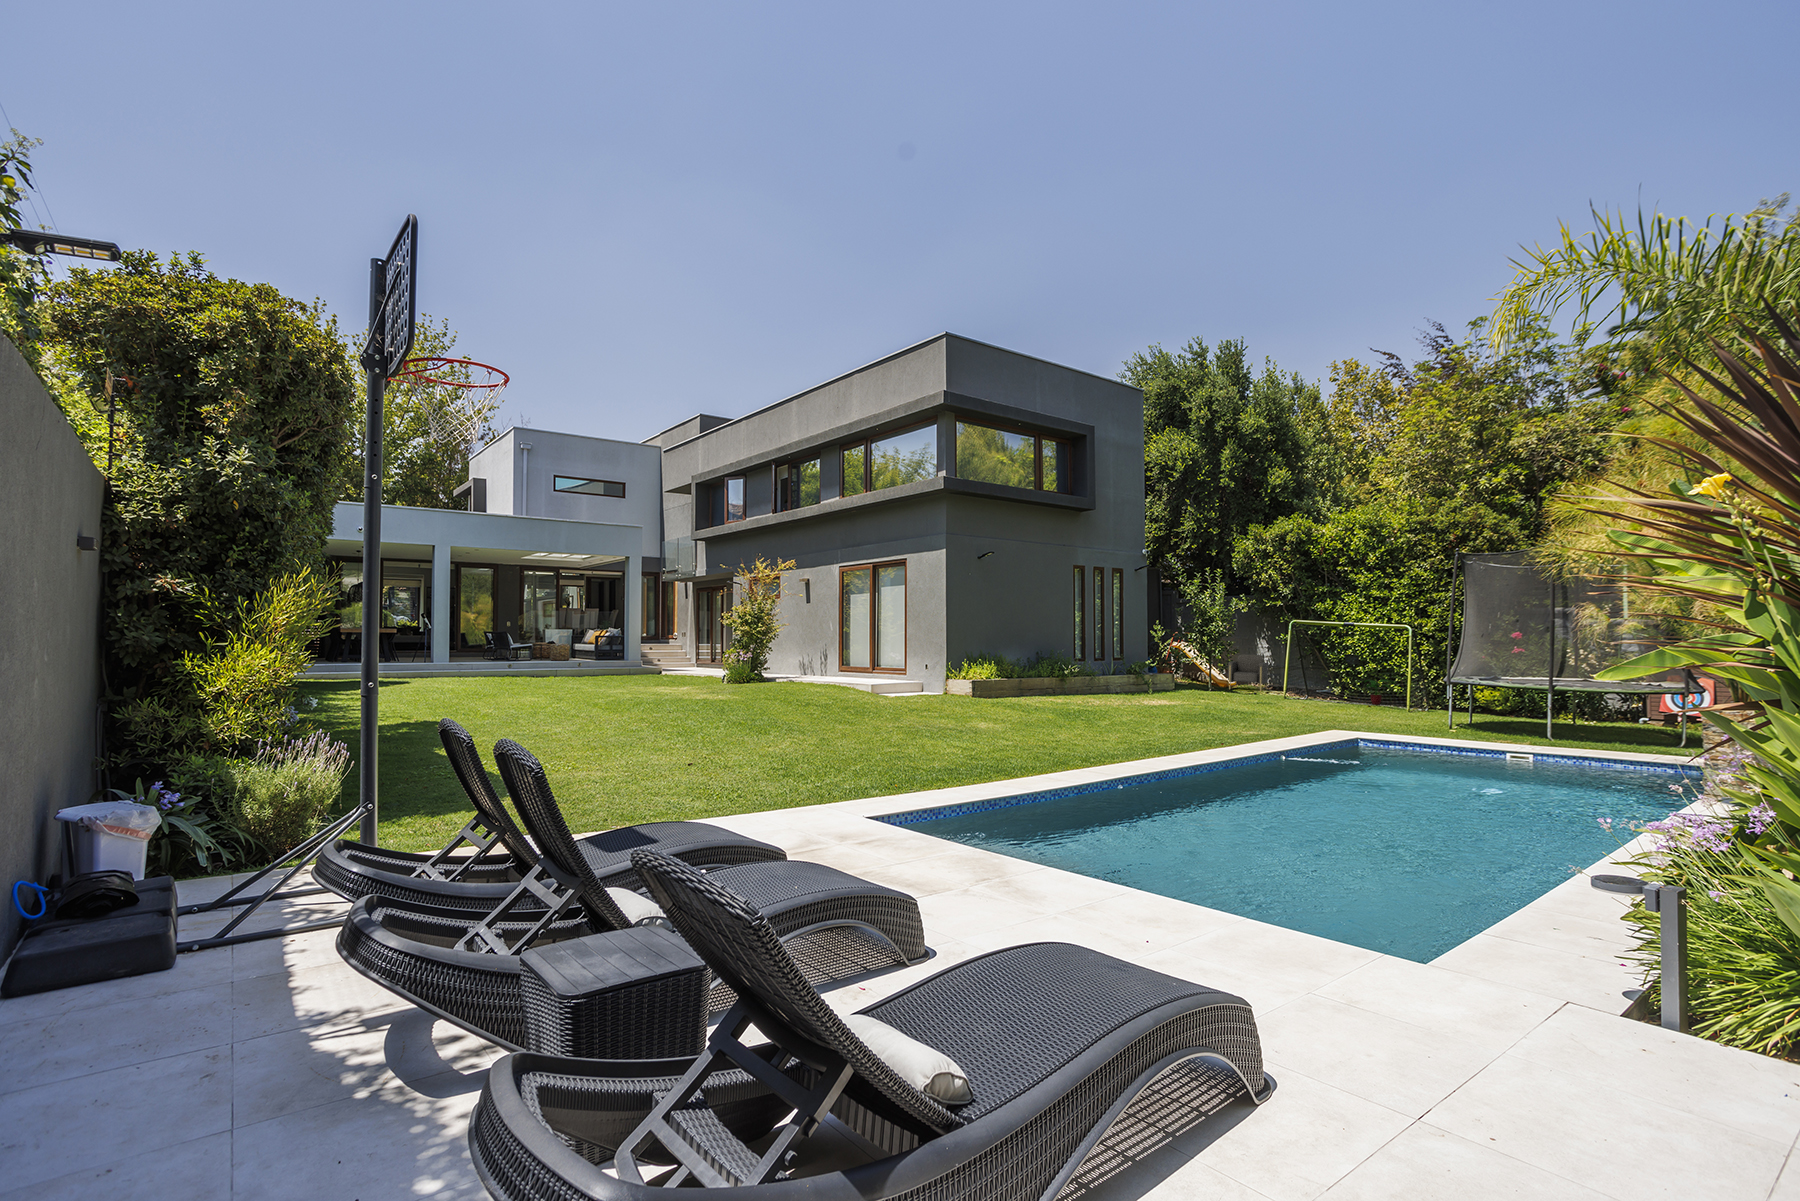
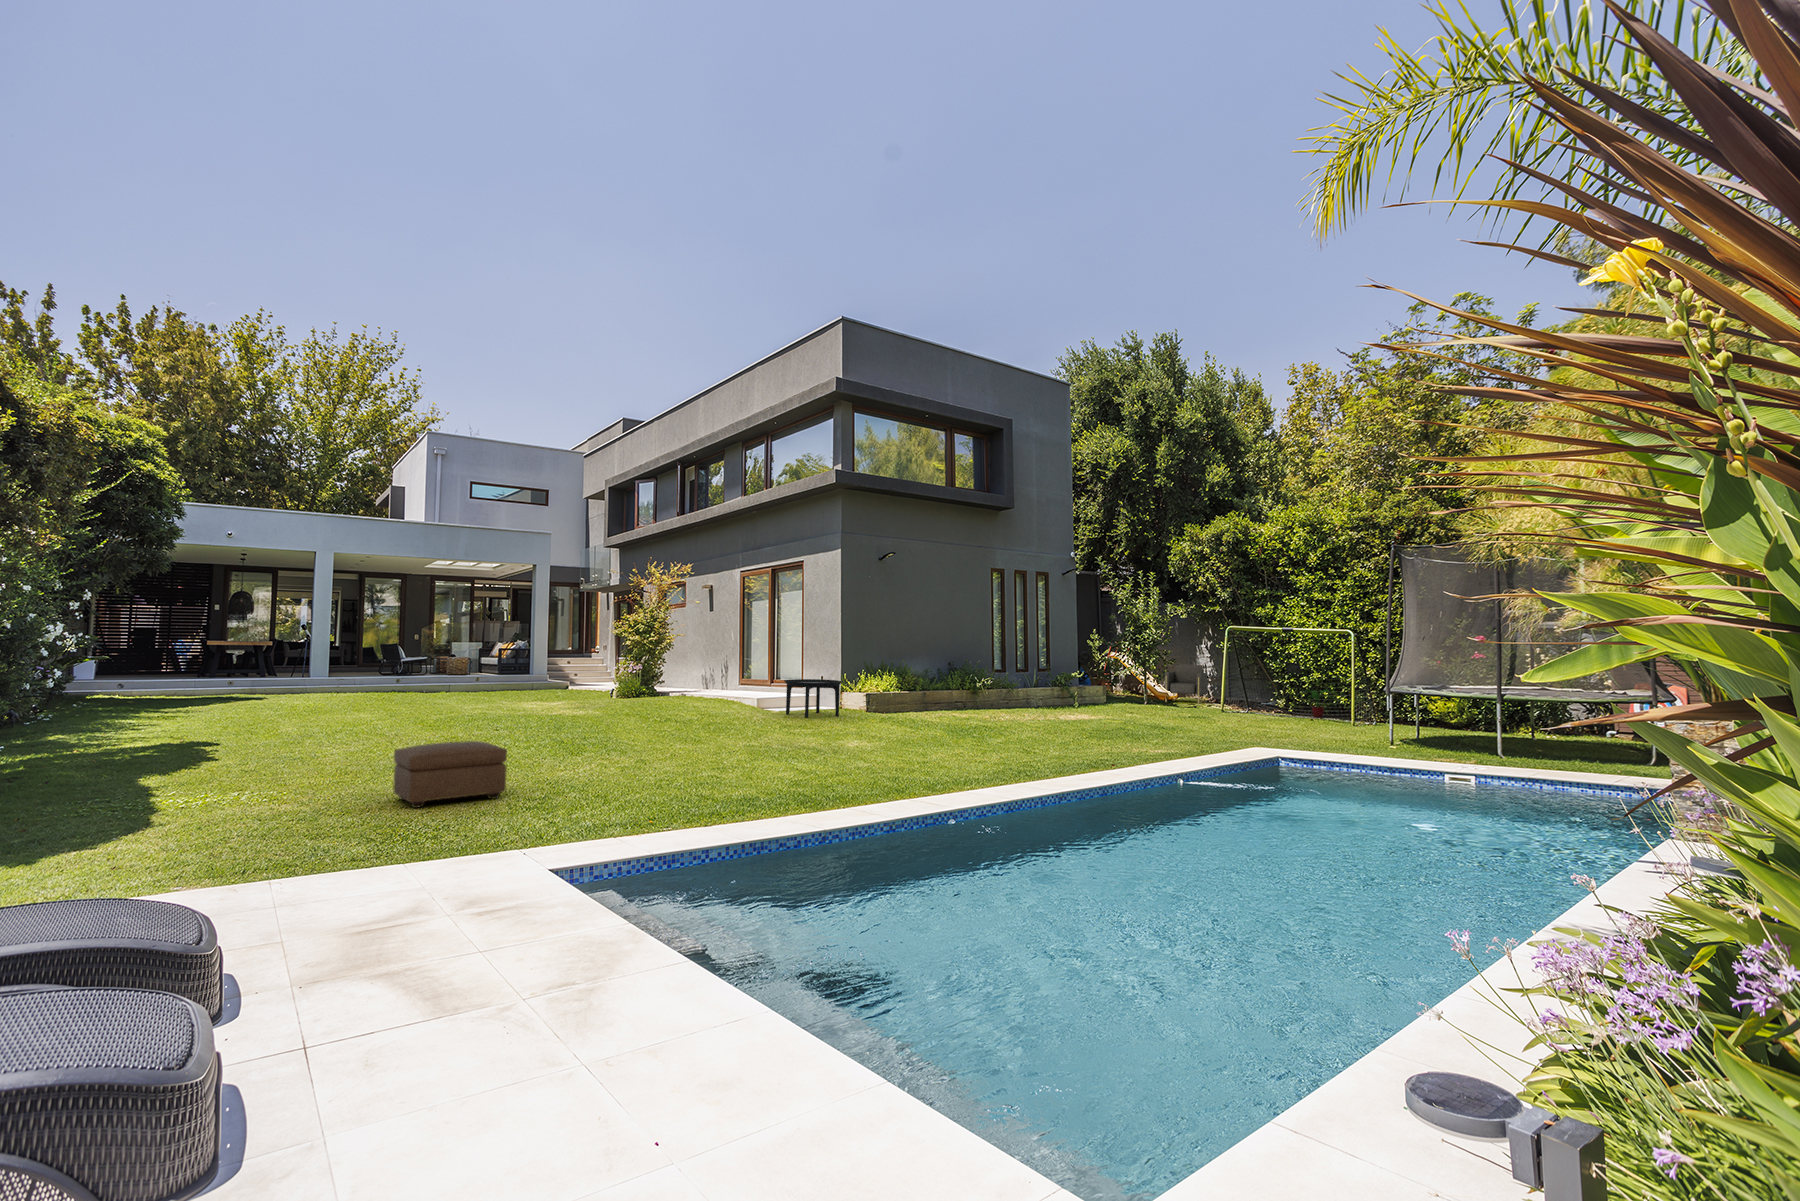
round table: none [898,668,951,702] -> present [784,679,842,718]
ottoman: none [682,721,767,771] -> present [394,741,507,808]

